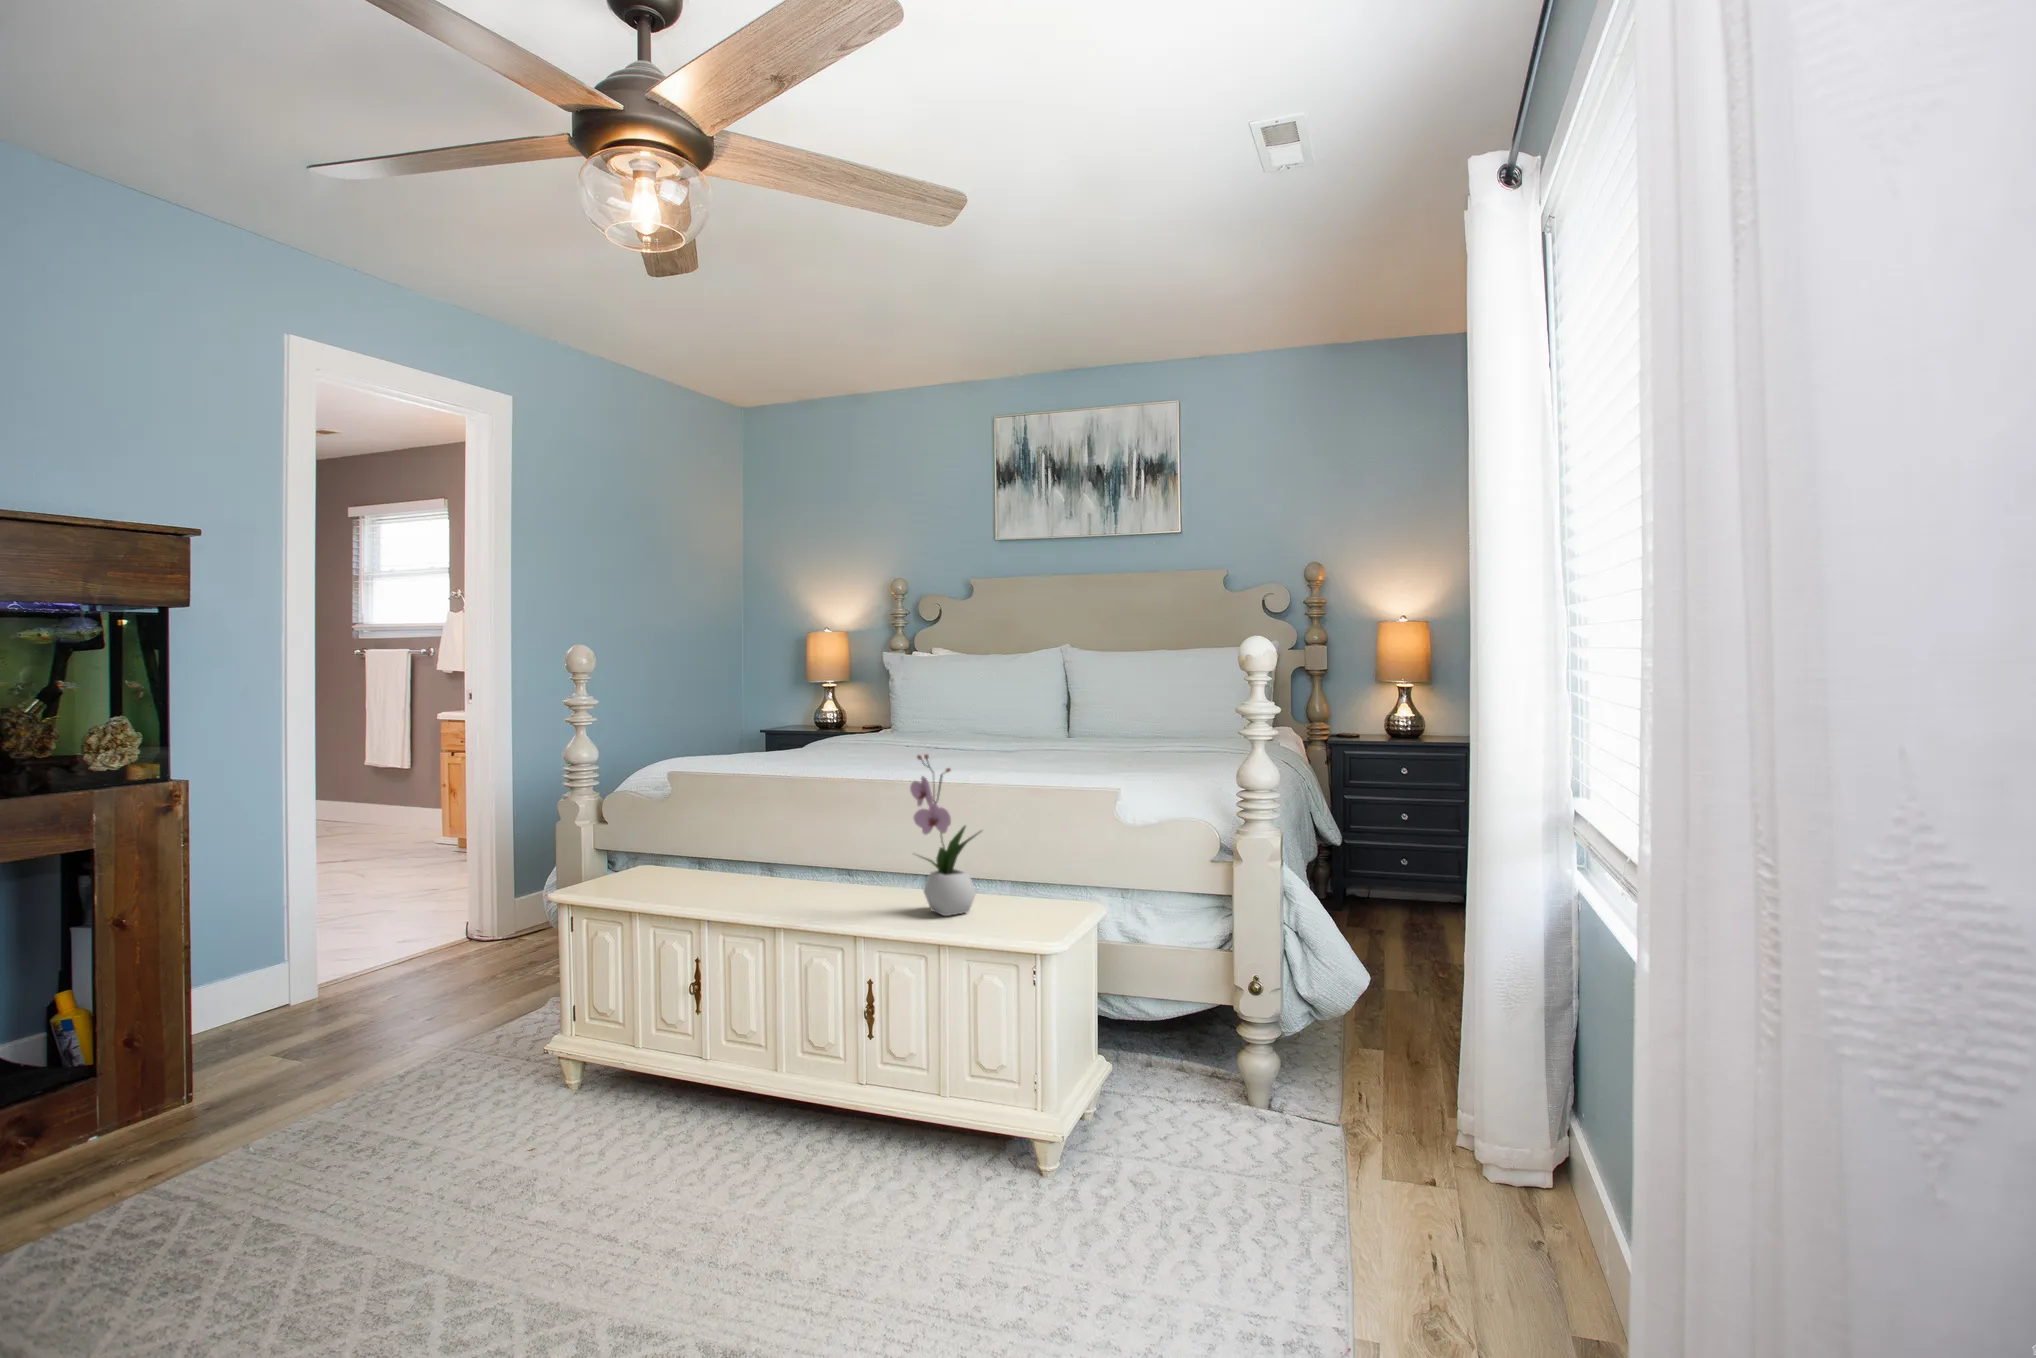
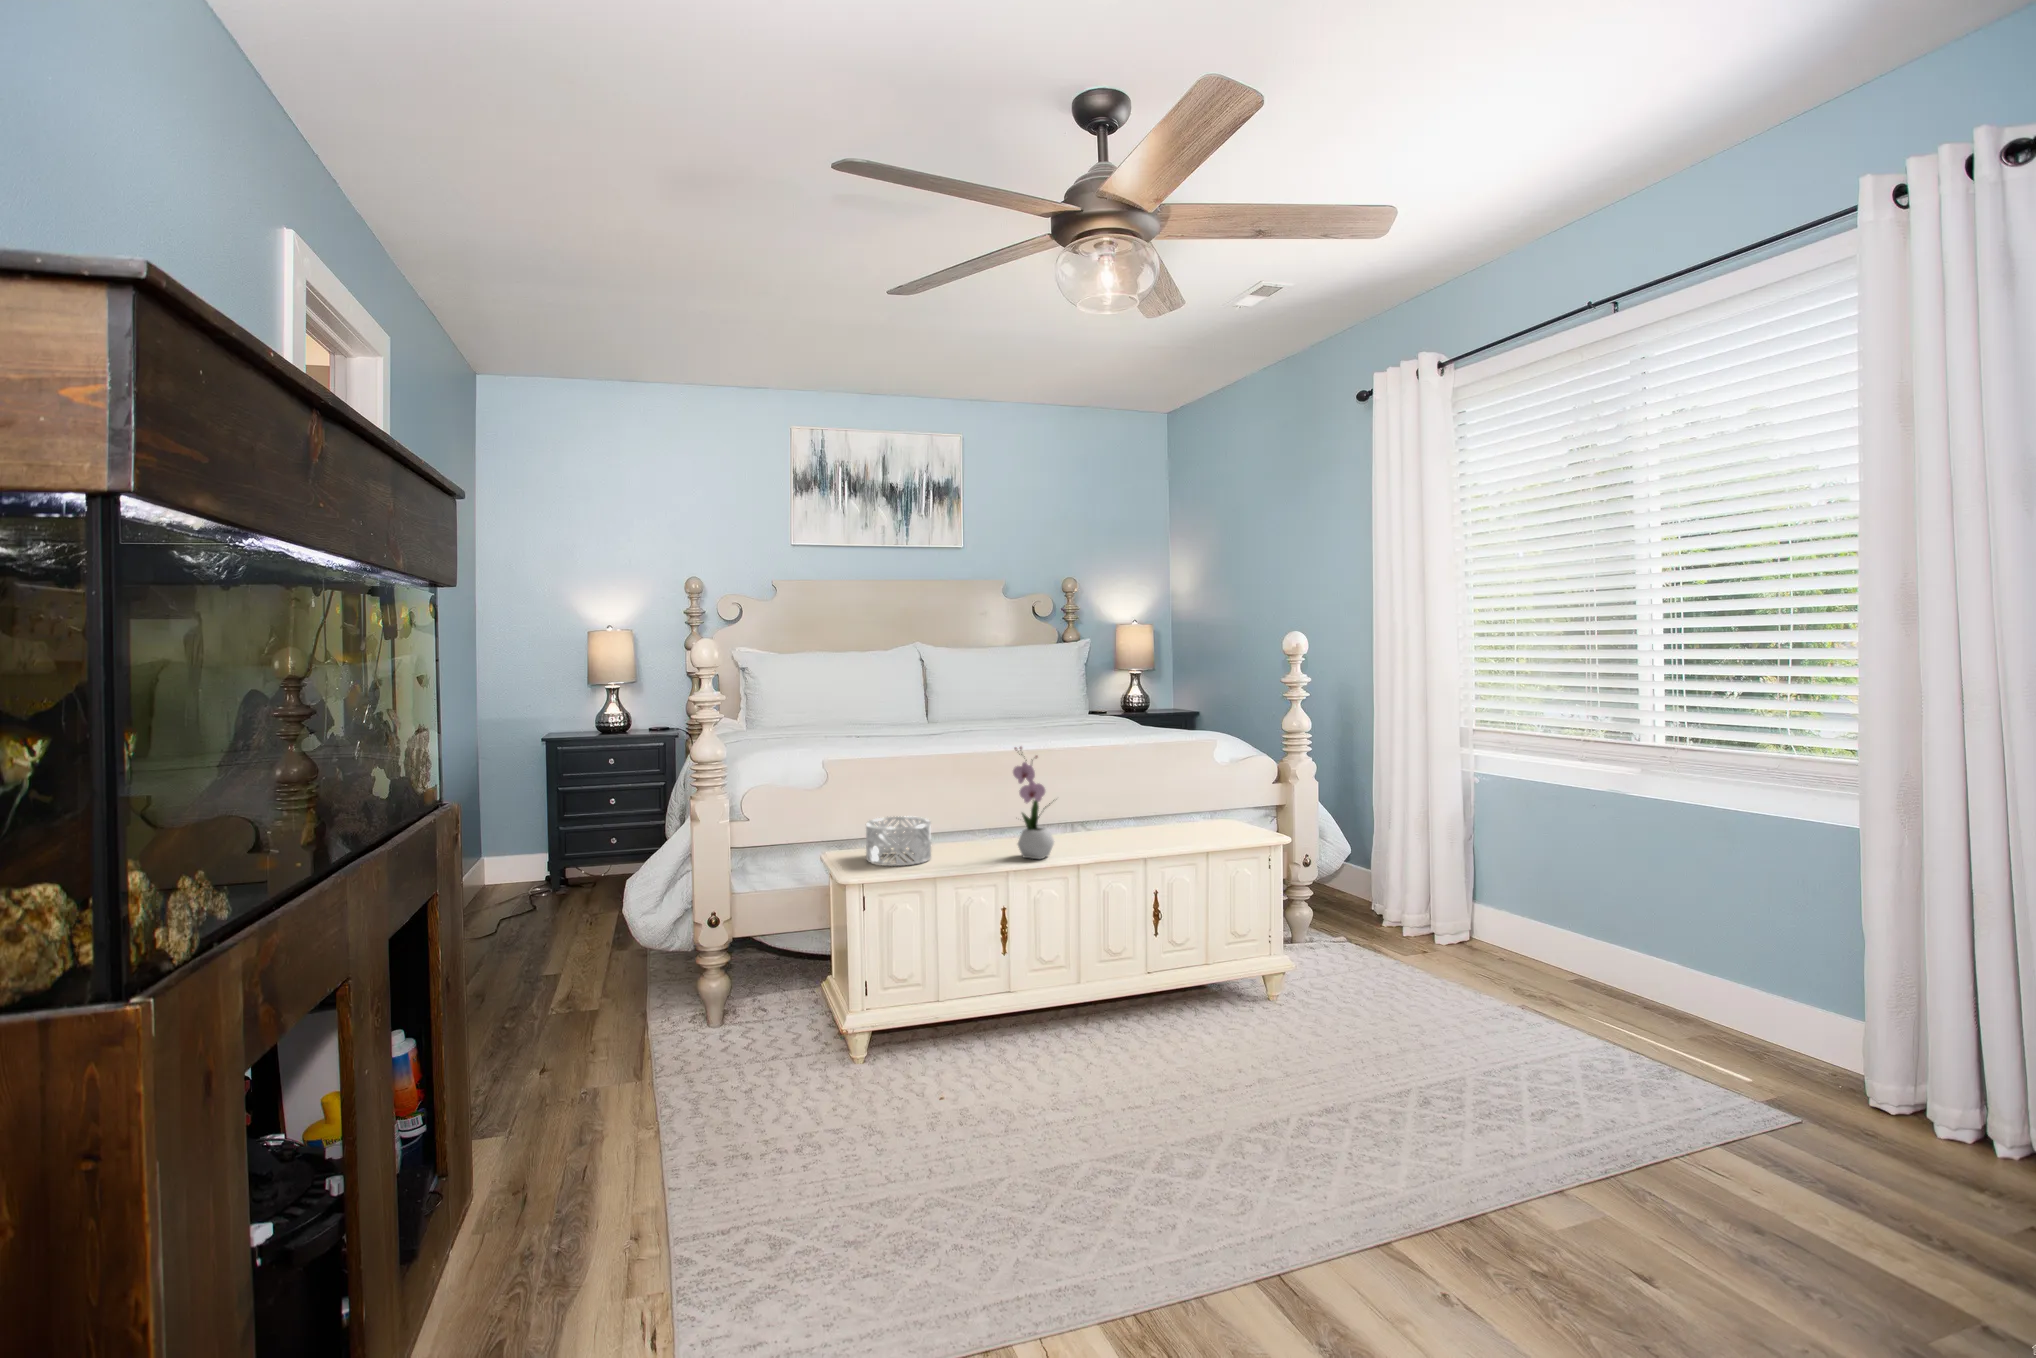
decorative bowl: none [749,839,835,904] -> present [866,816,931,866]

